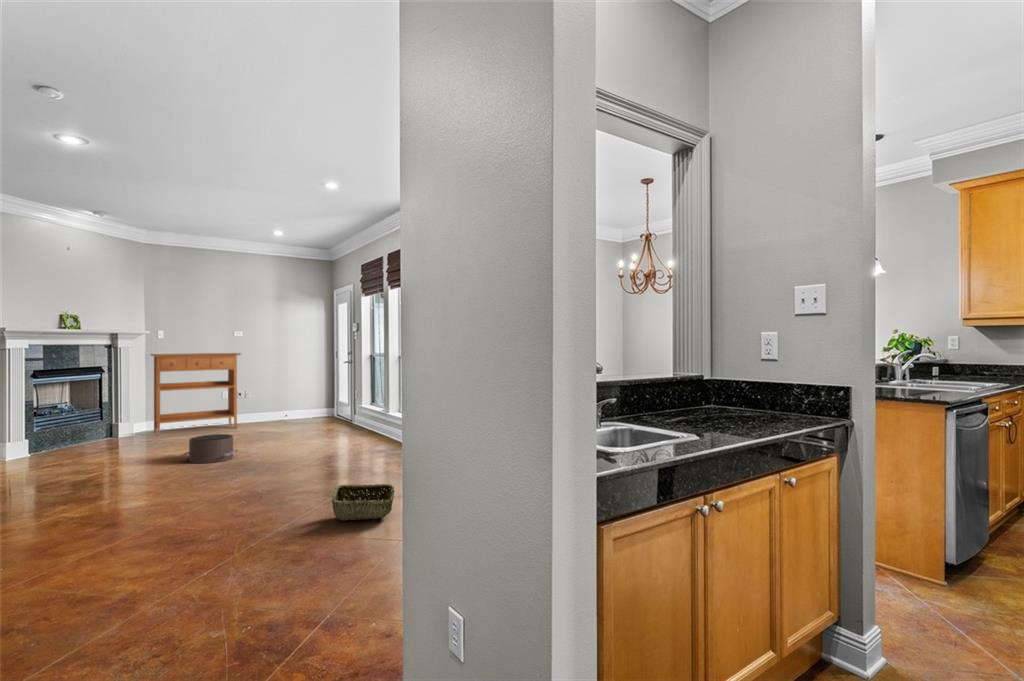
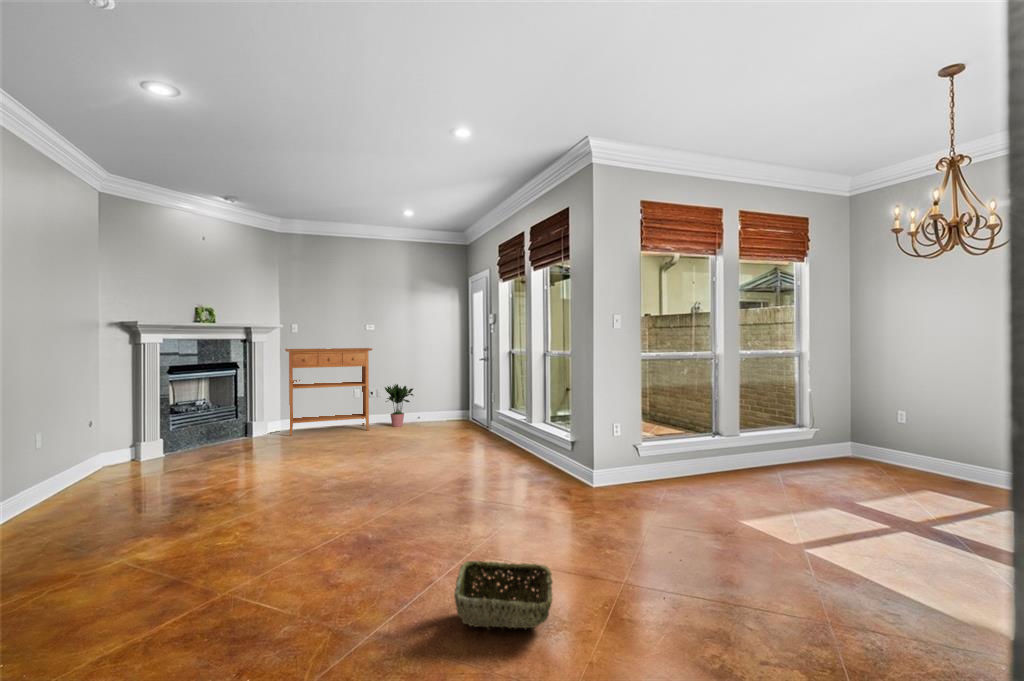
potted plant: none [252,385,283,425] -> present [385,384,413,427]
pouf: present [180,434,238,463] -> none [294,444,359,480]

